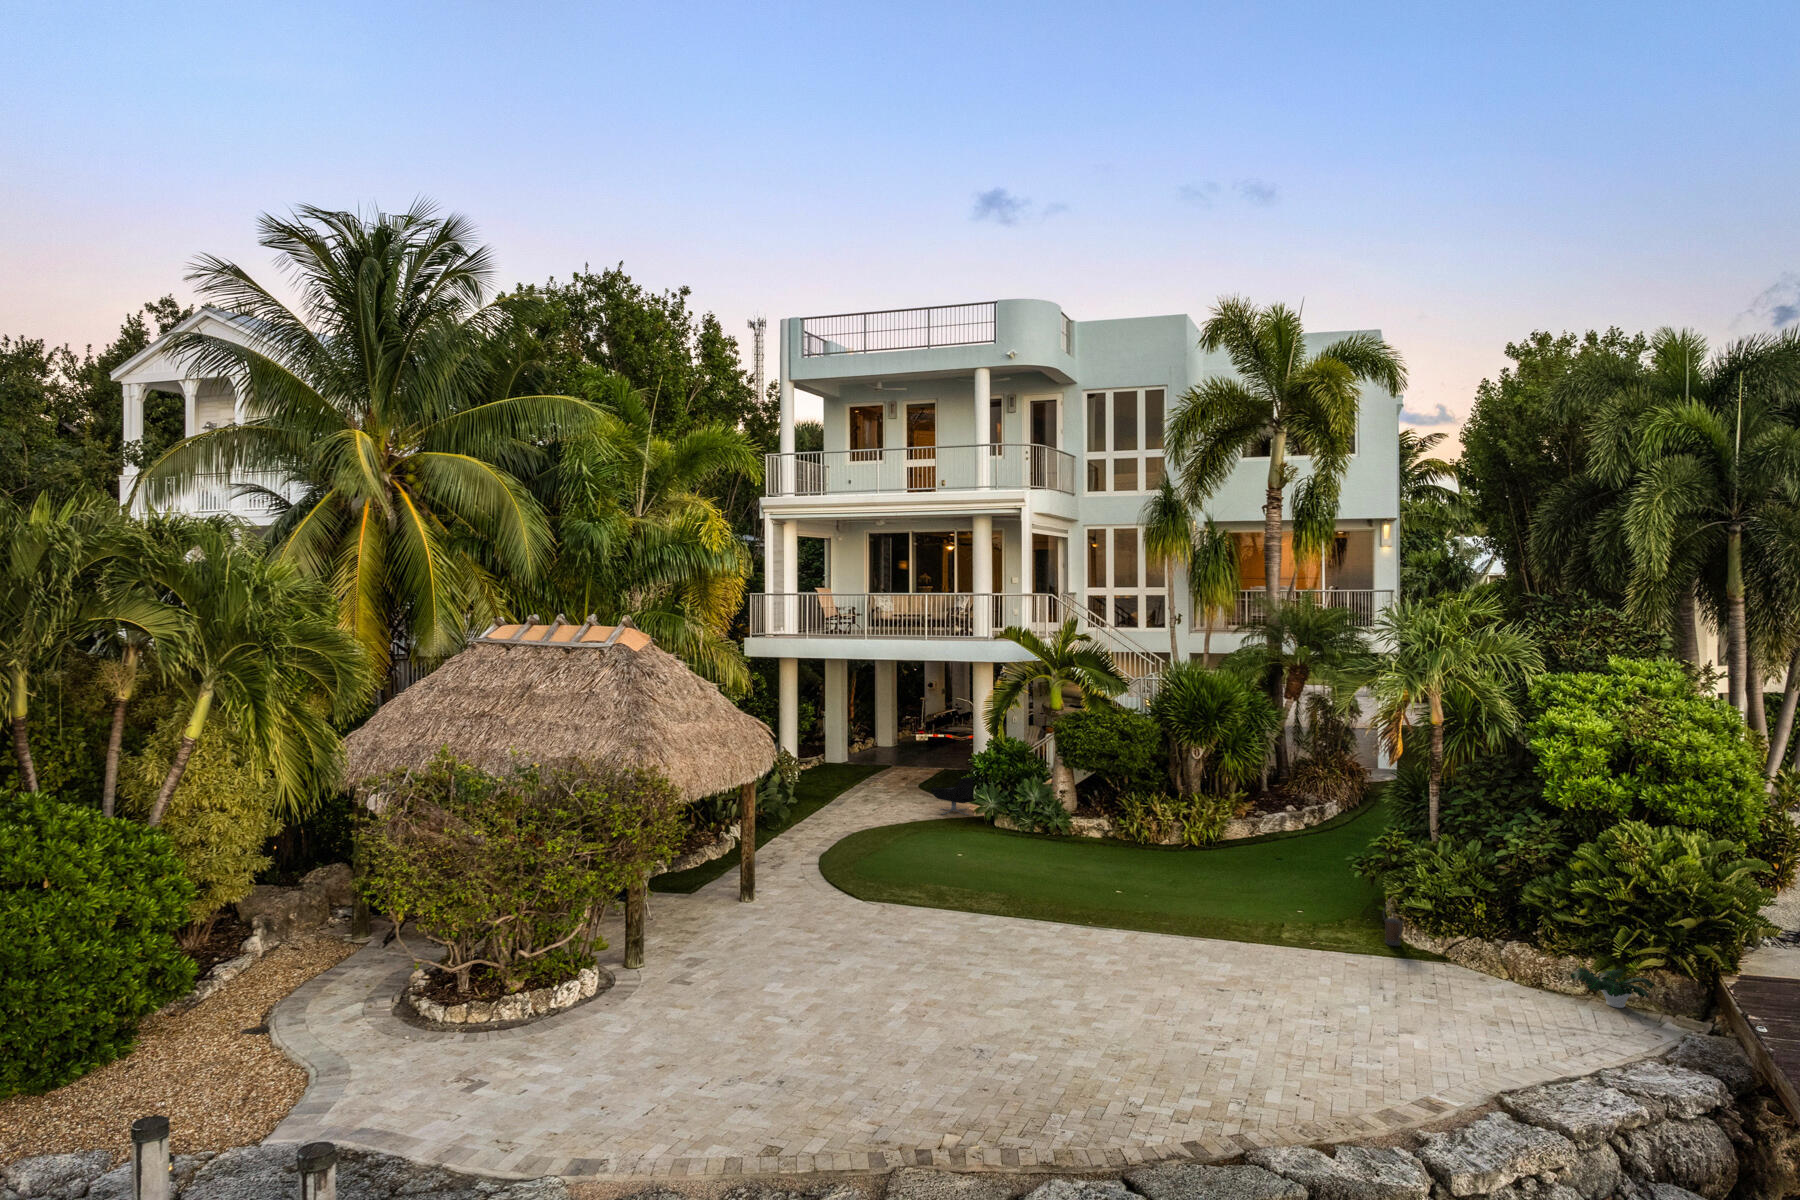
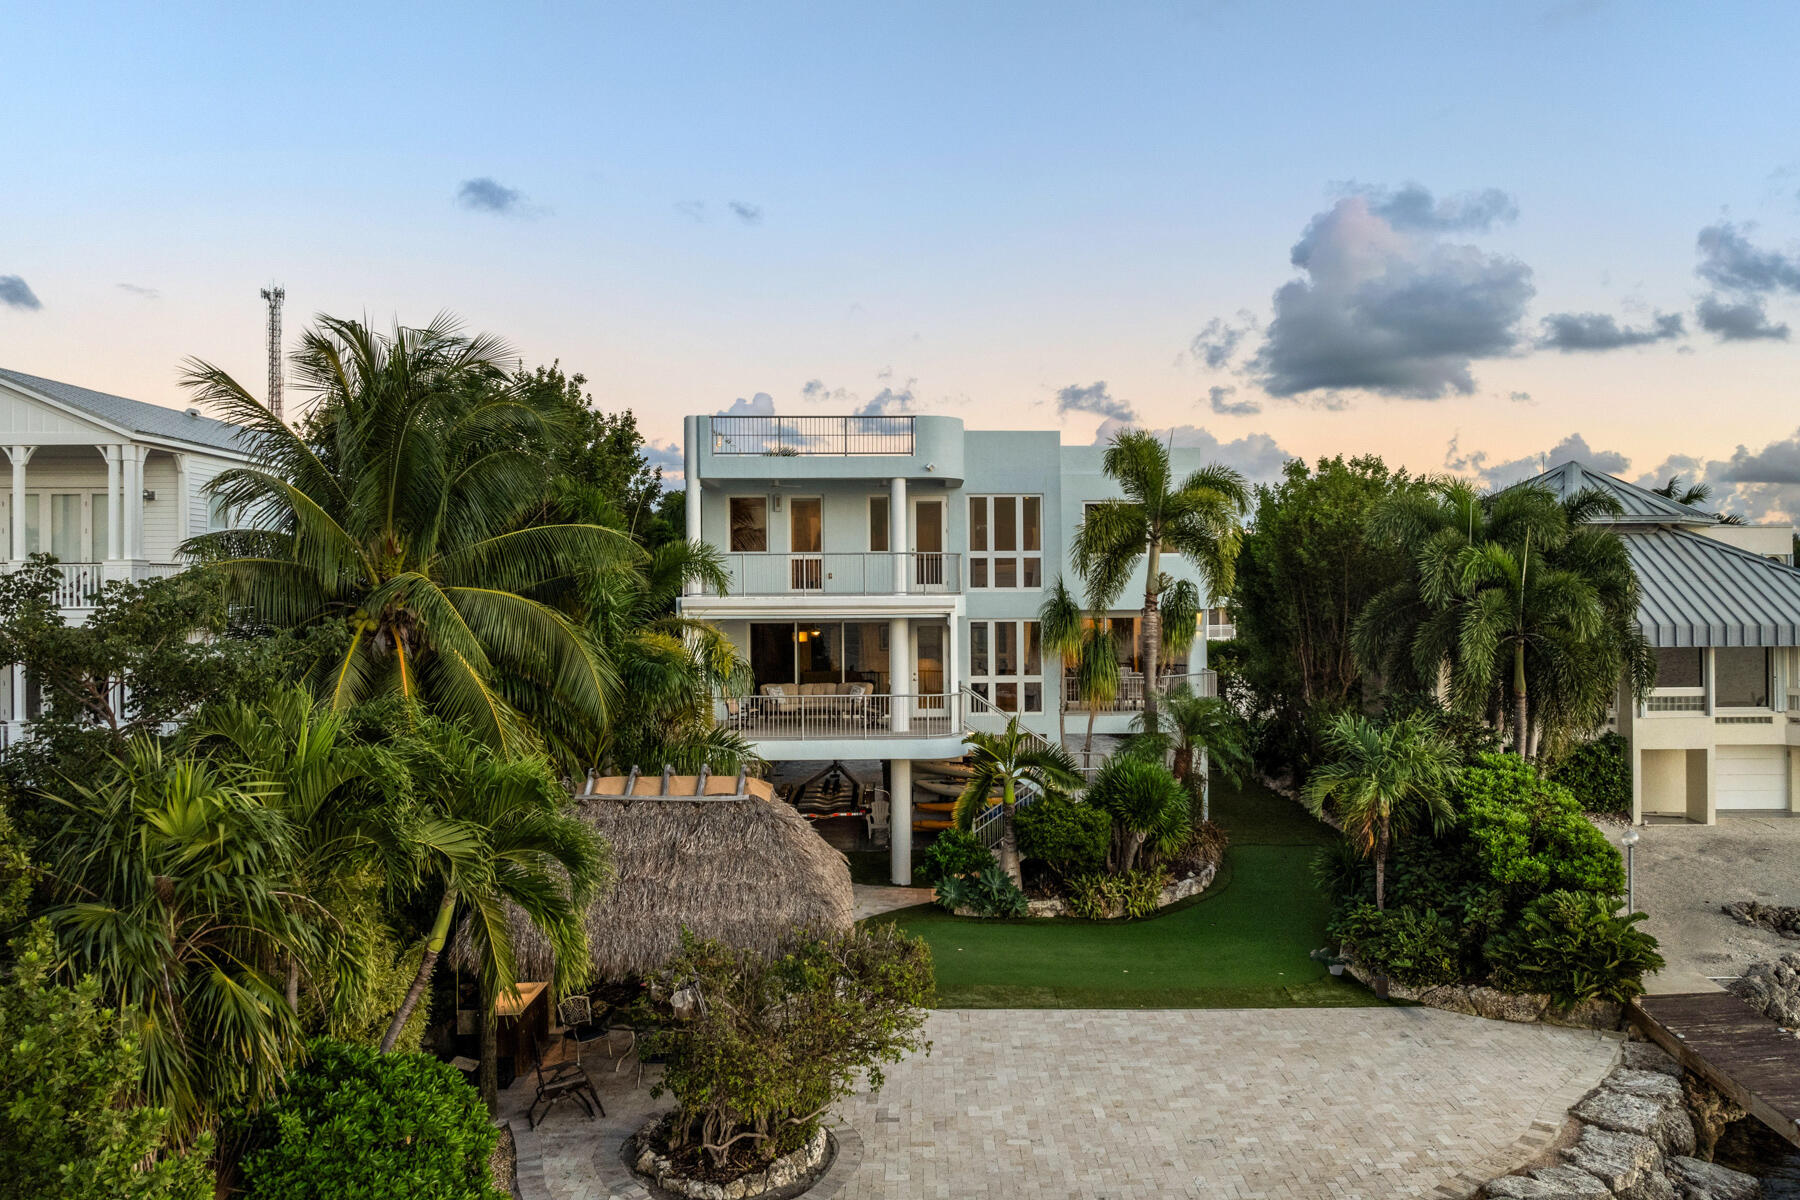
lounge chair: present [931,776,974,815] -> none [884,866,933,908]
potted plant: present [1570,968,1654,1008] -> present [1309,948,1356,975]

